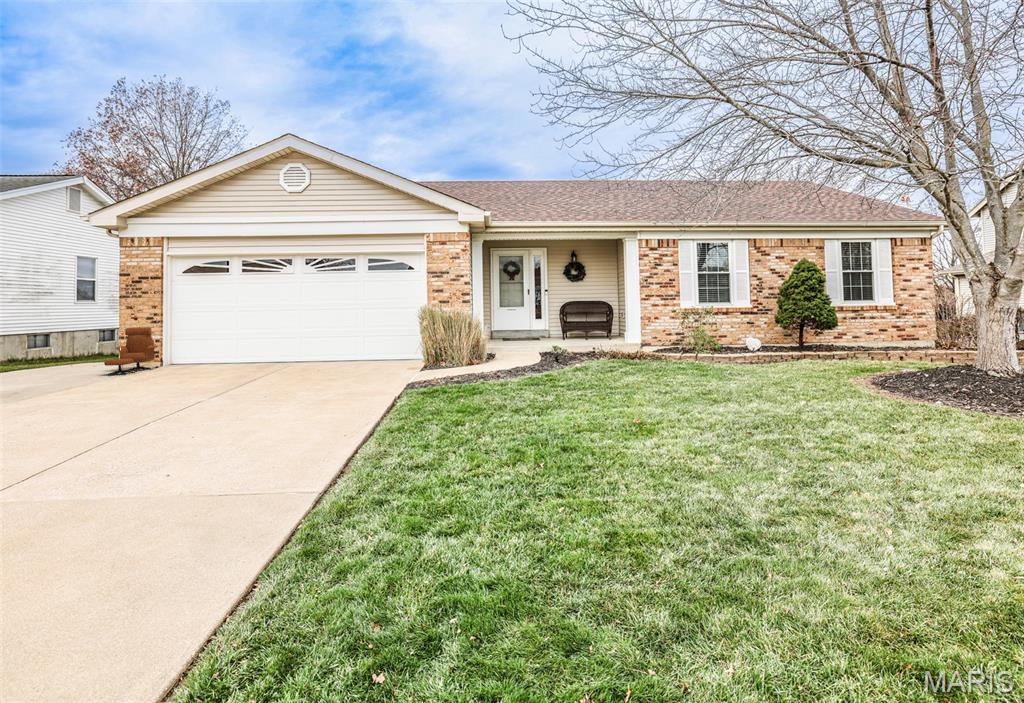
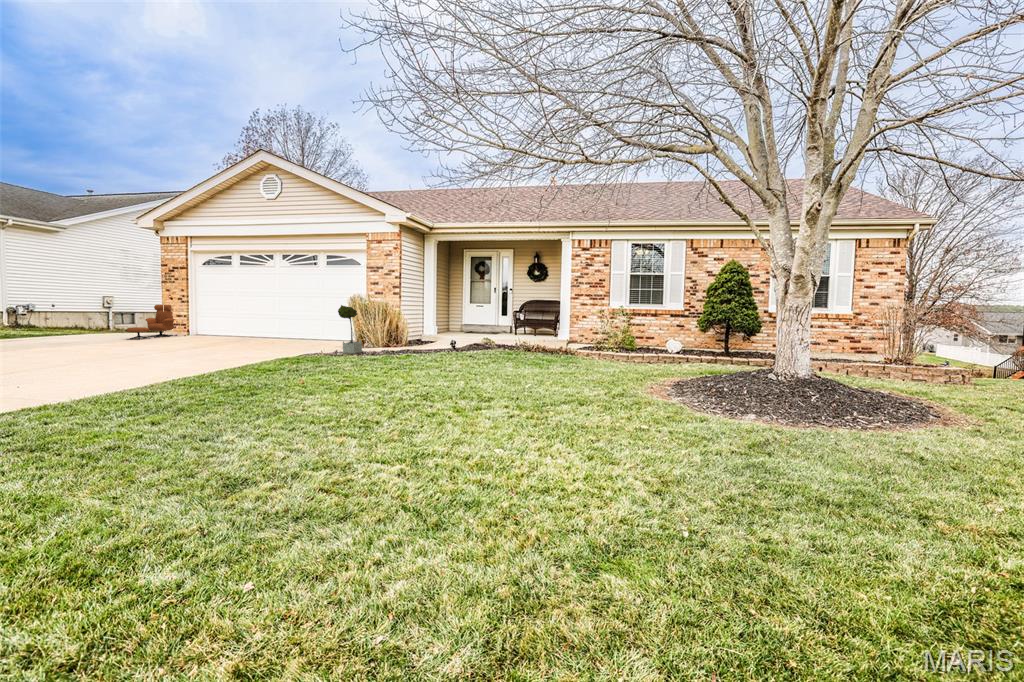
potted tree: none [445,316,469,370] -> present [338,305,362,354]

